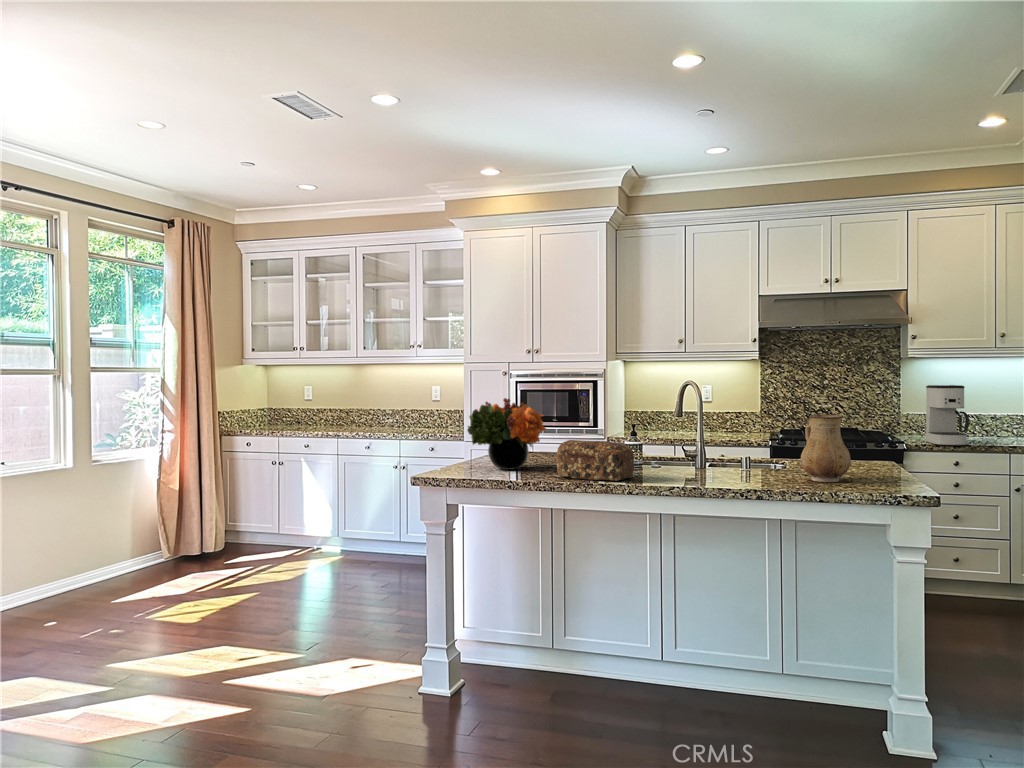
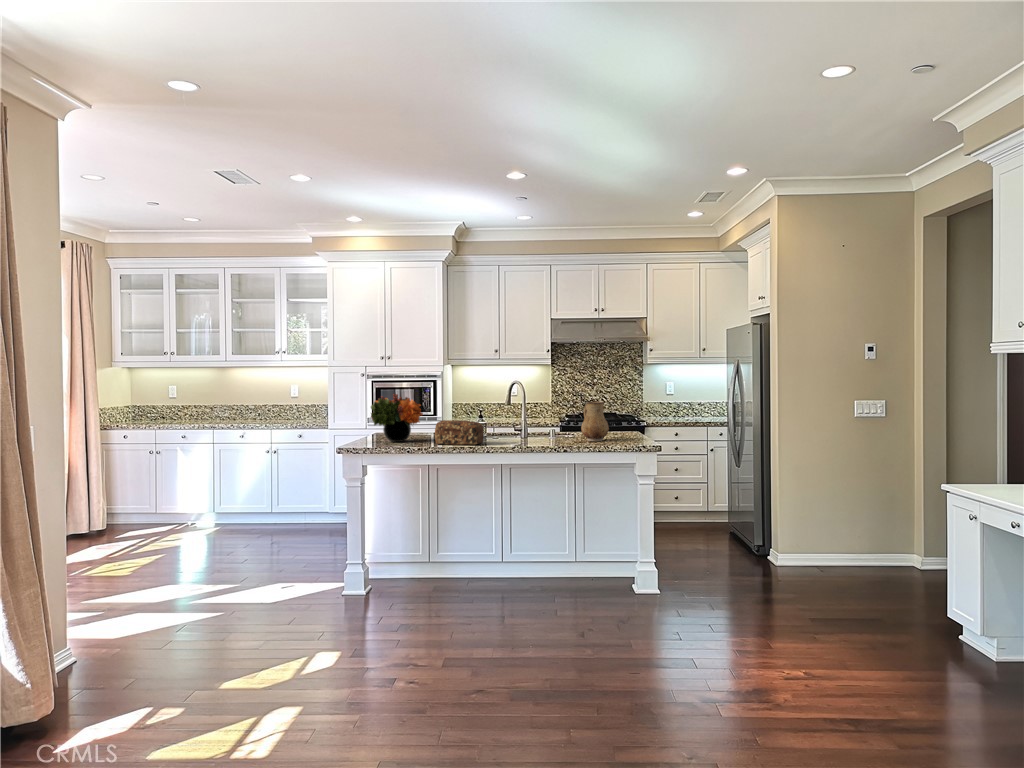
coffee maker: present [926,385,969,446] -> none [658,383,682,422]

